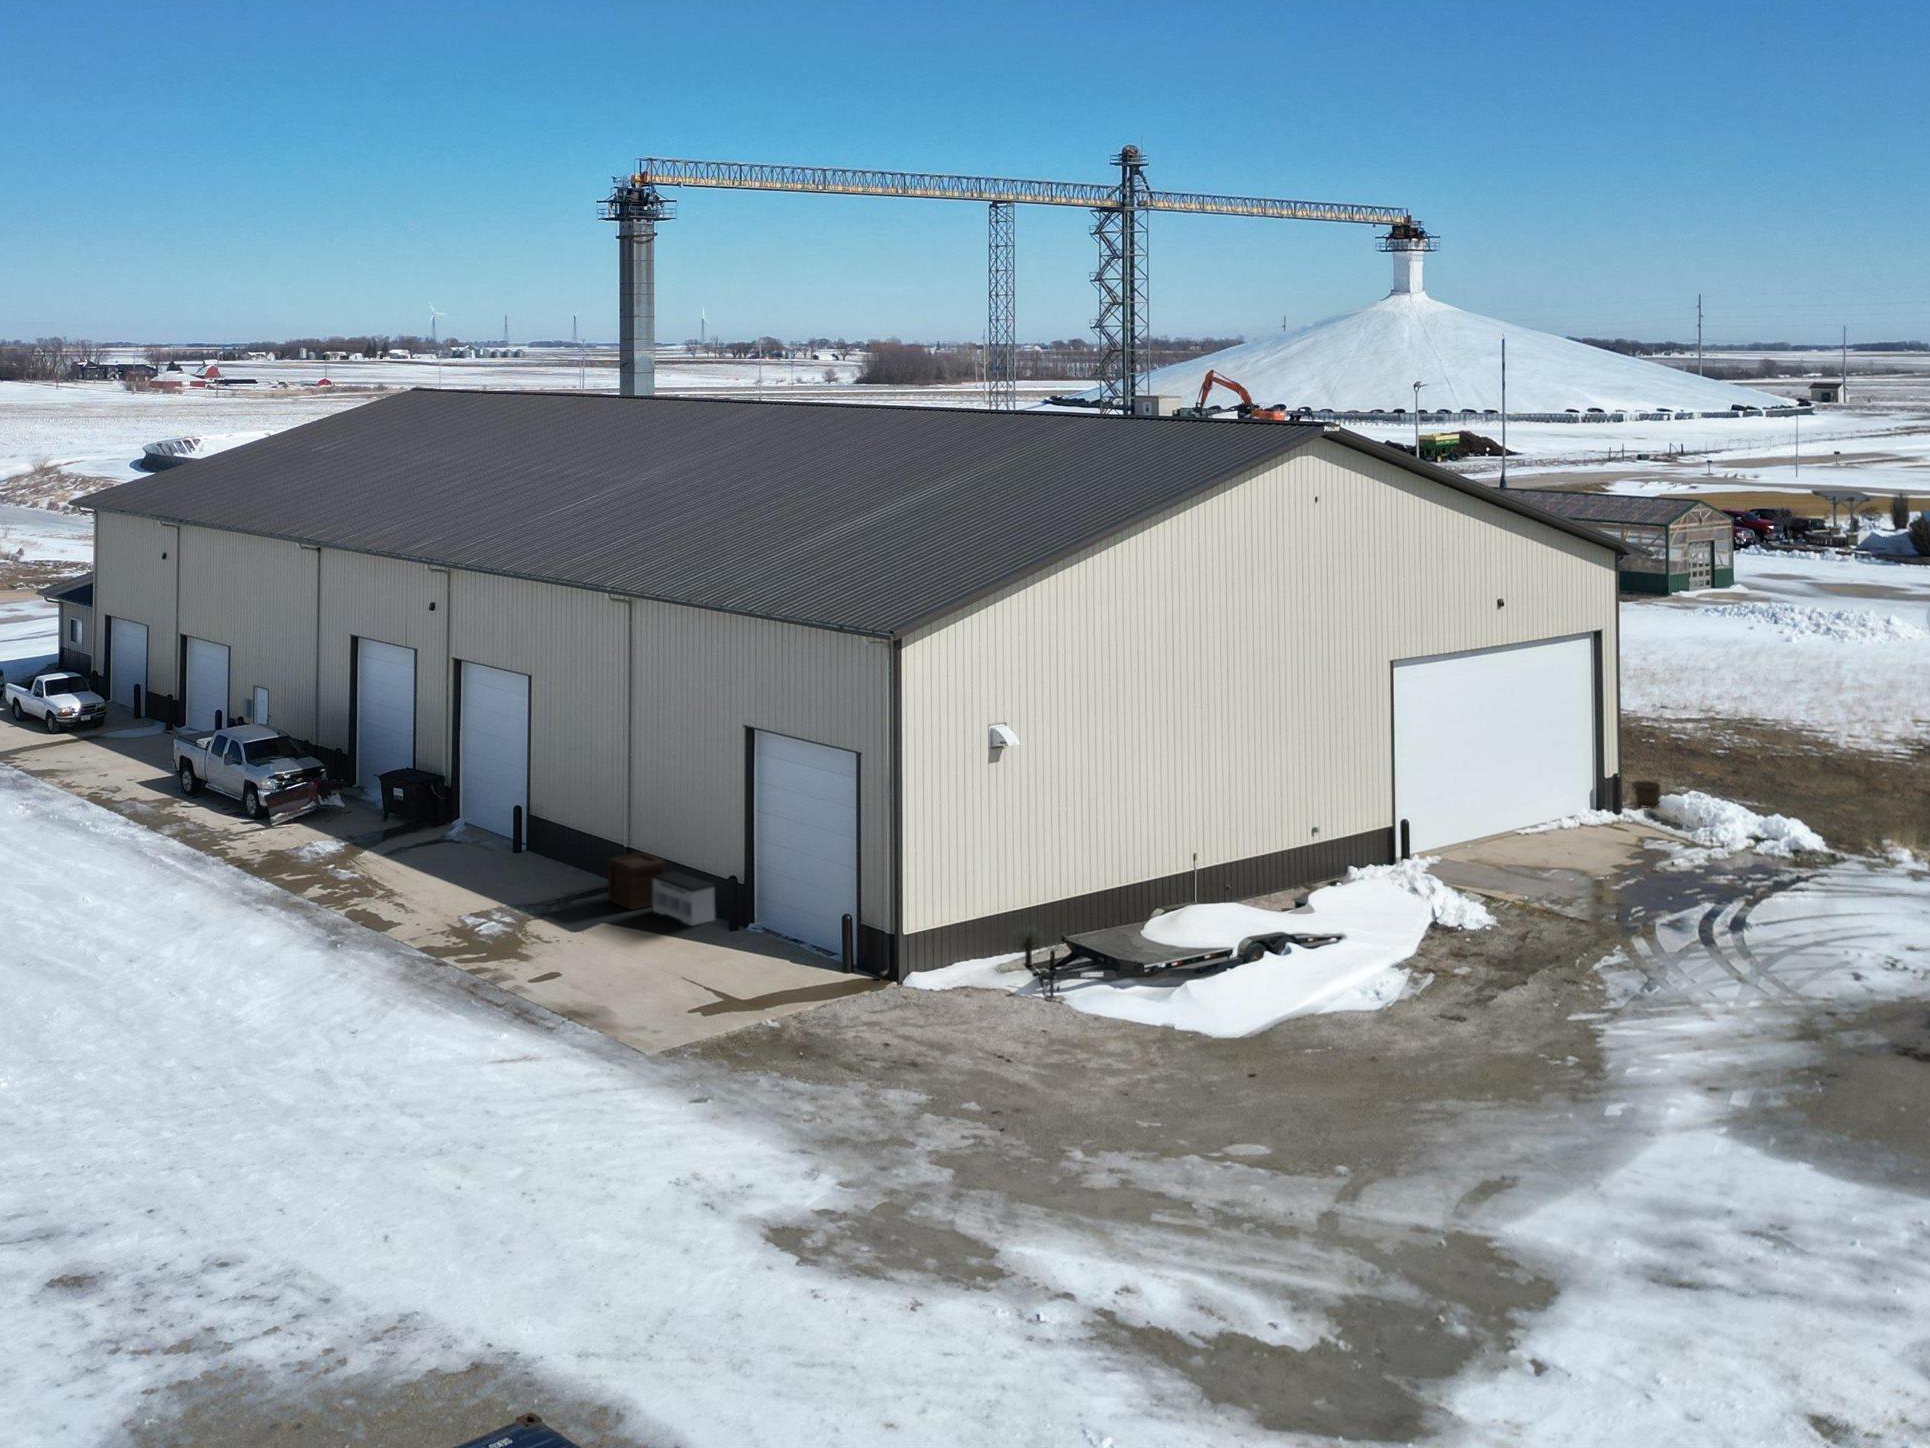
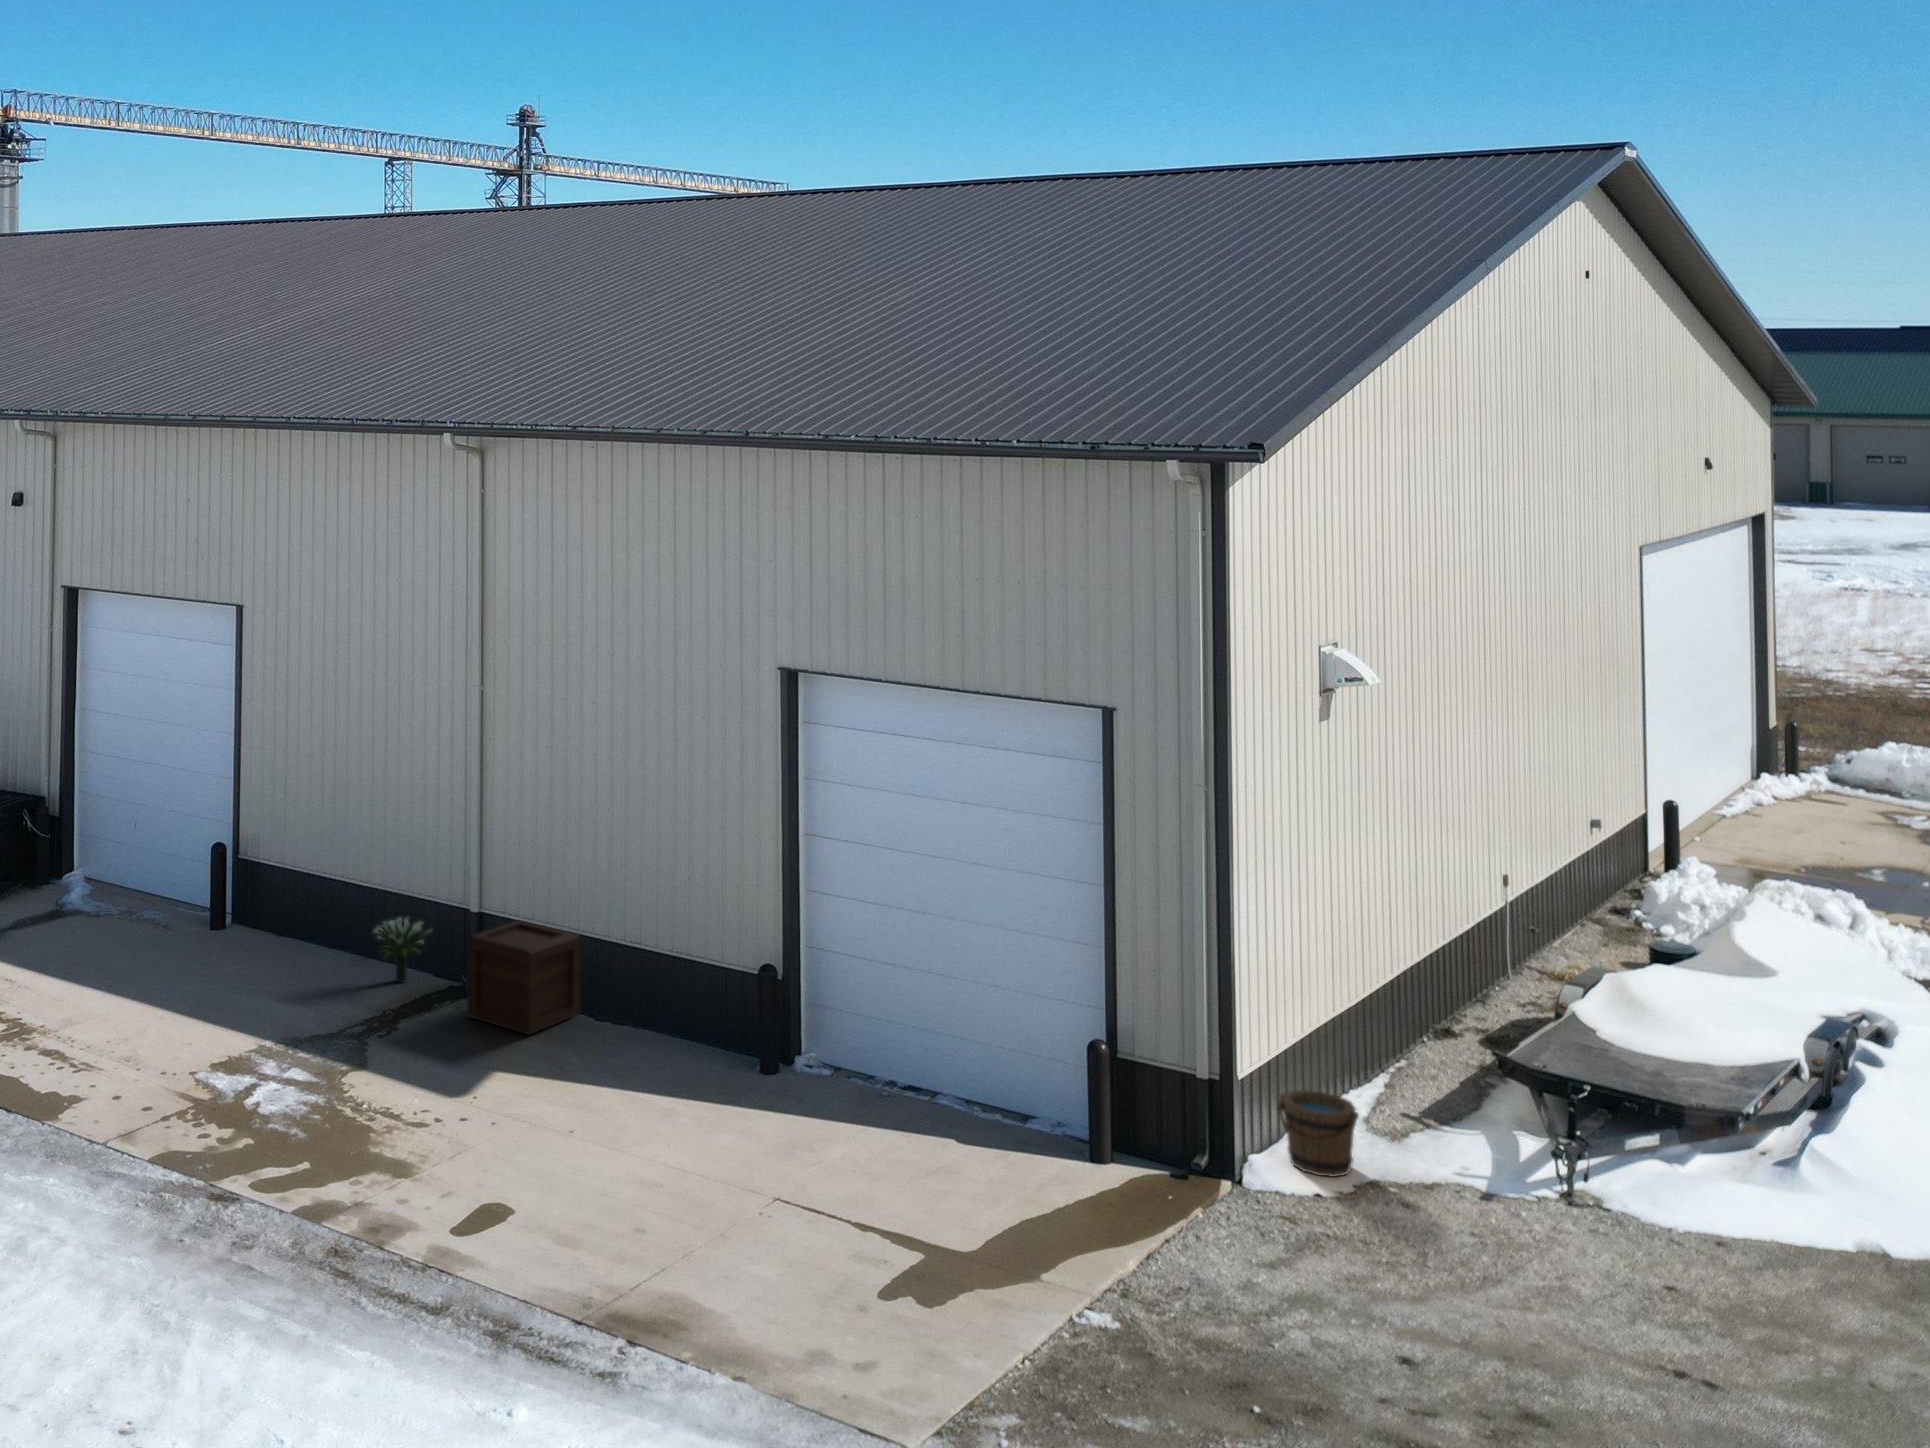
bucket: present [1632,781,1660,808] -> present [1277,1090,1359,1177]
bench: present [653,871,715,926] -> none [572,954,707,1063]
potted plant: present [1013,926,1044,966] -> present [374,917,429,983]

